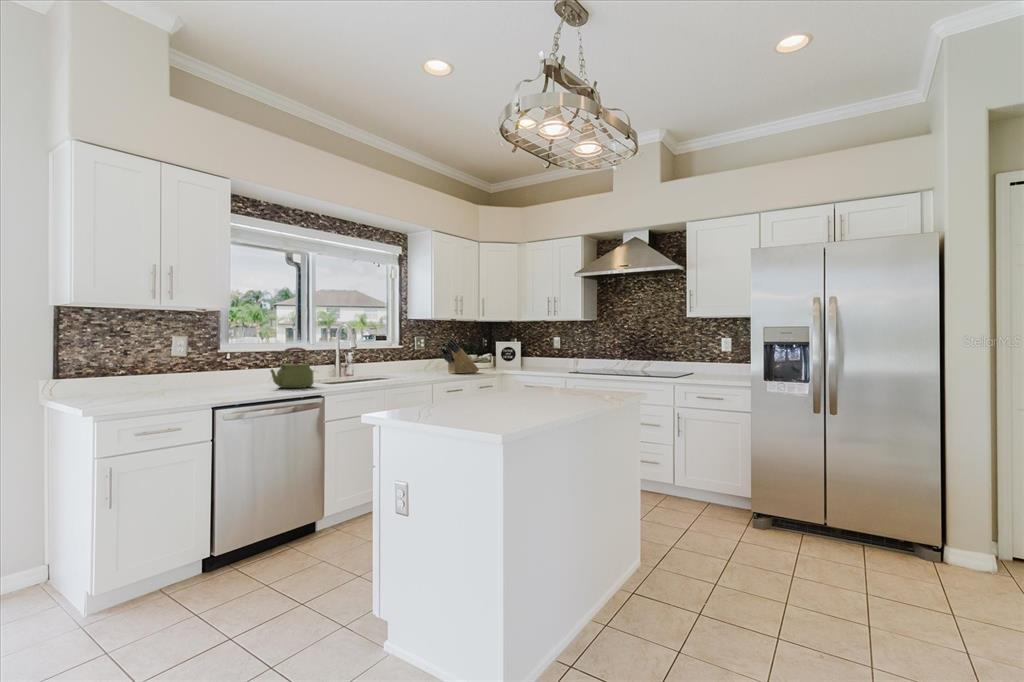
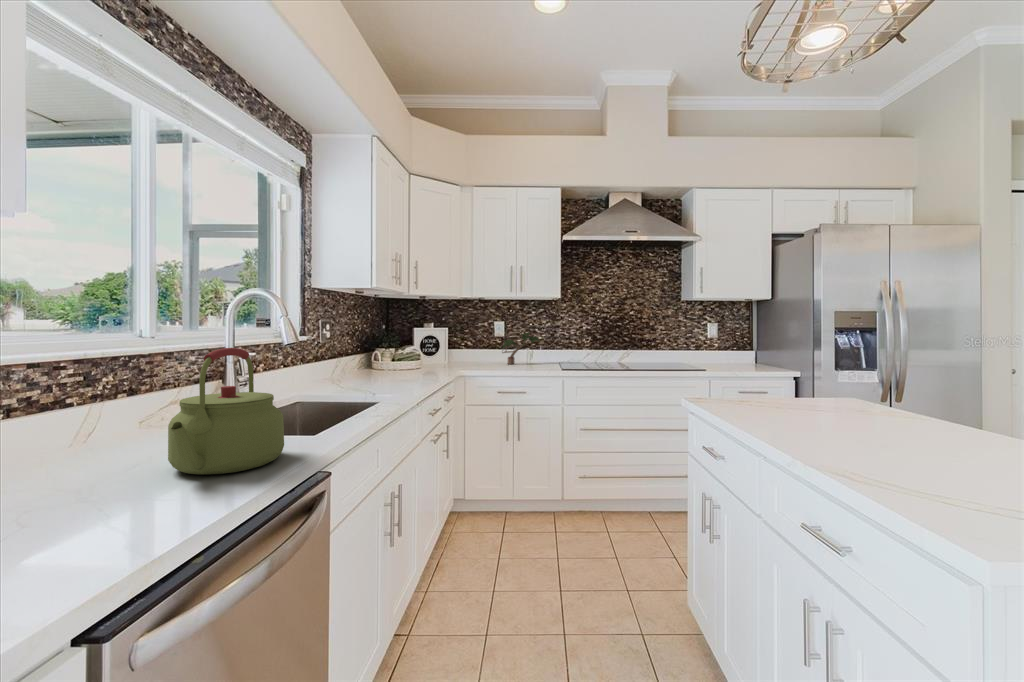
knife block: present [440,338,479,374] -> none [389,322,438,380]
potted plant: none [550,344,586,369] -> present [502,332,540,364]

